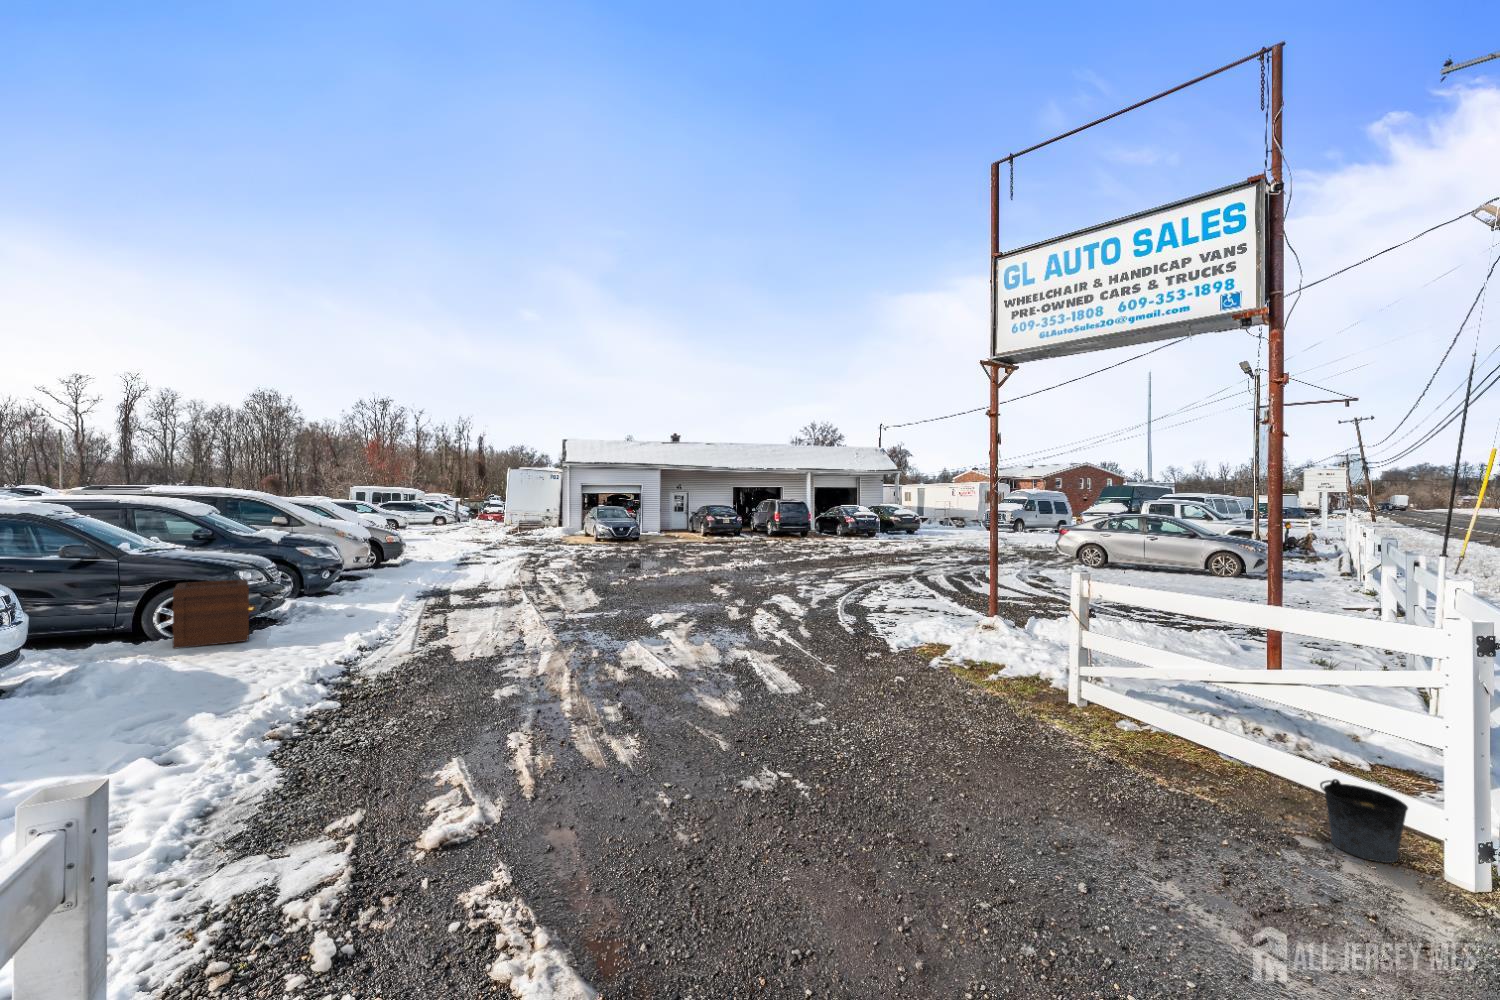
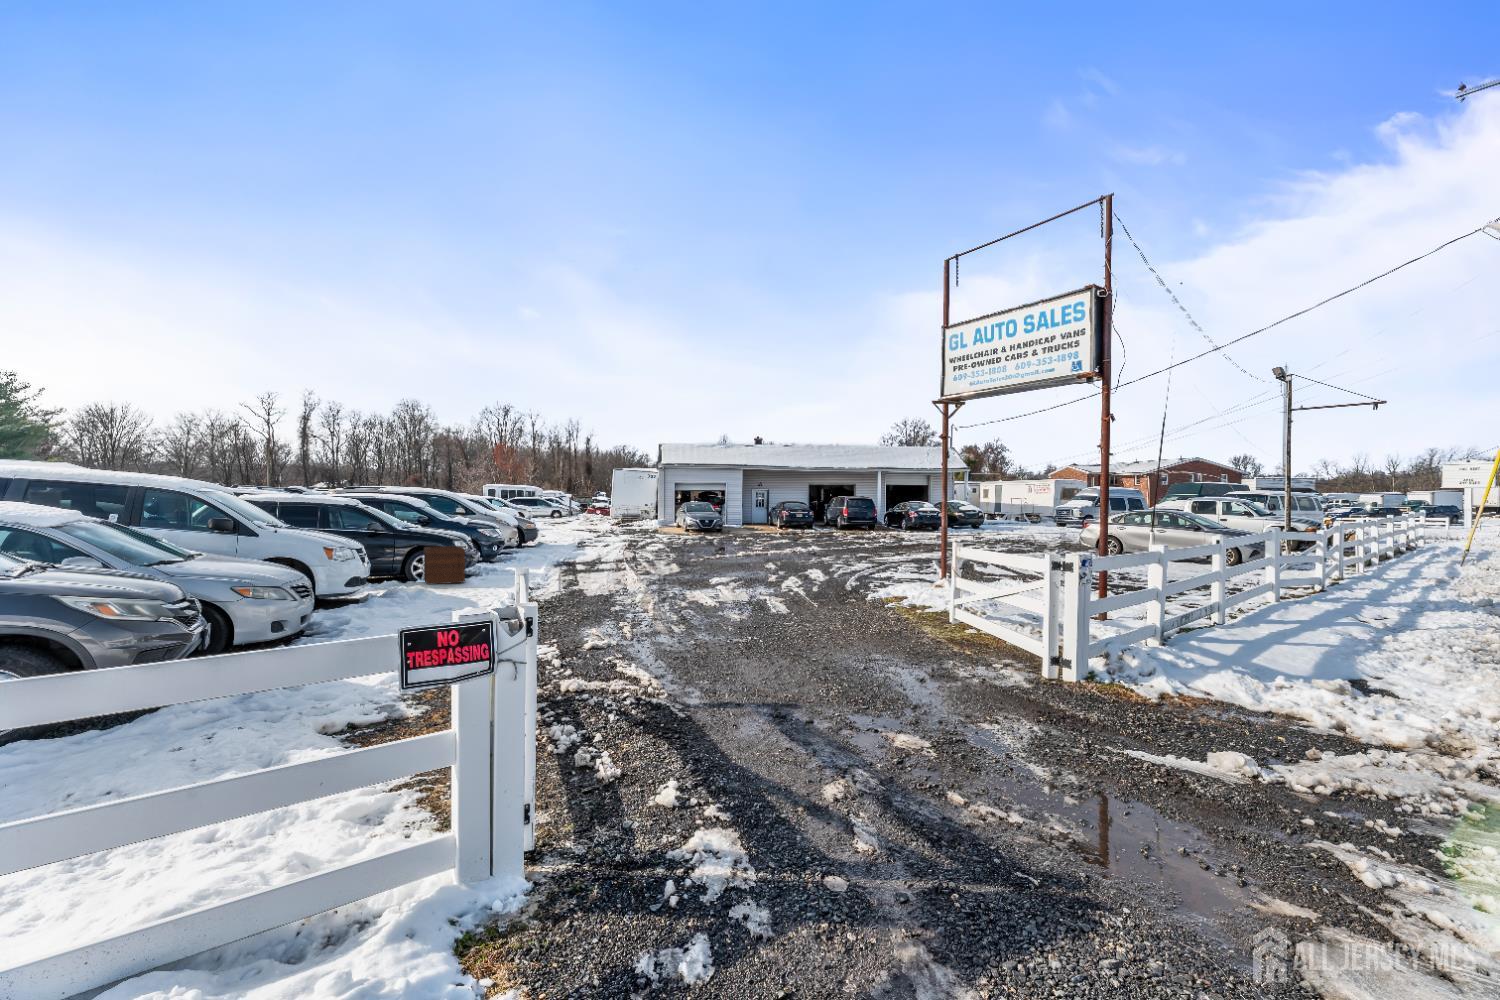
bucket: present [1320,779,1408,863] -> none [1014,642,1050,678]

